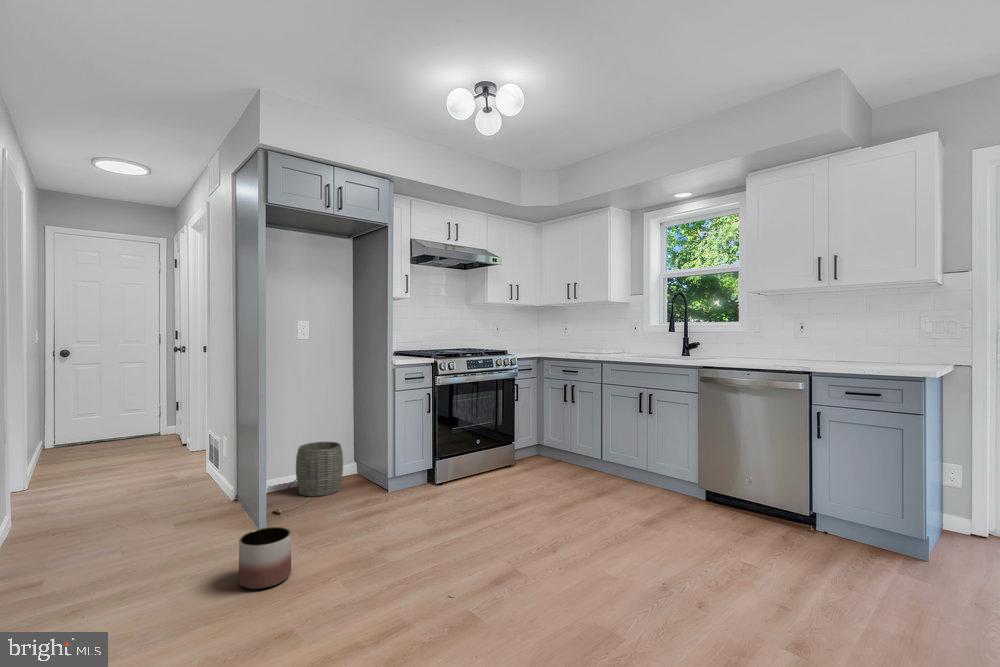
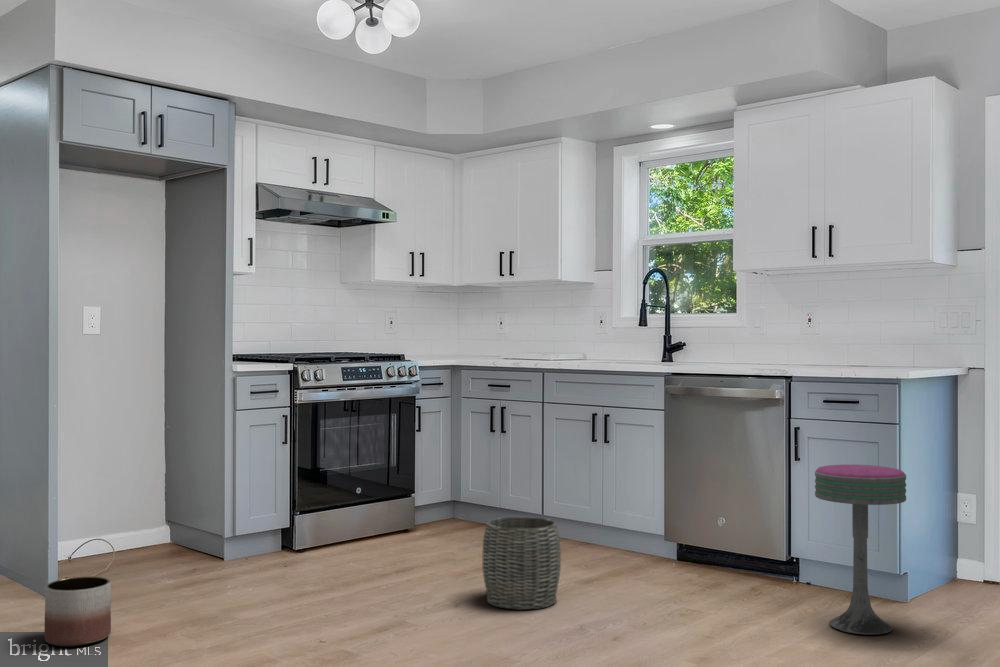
woven basket: present [296,442,343,496] -> present [482,517,561,610]
bar stool: none [855,449,949,602] -> present [815,464,906,635]

